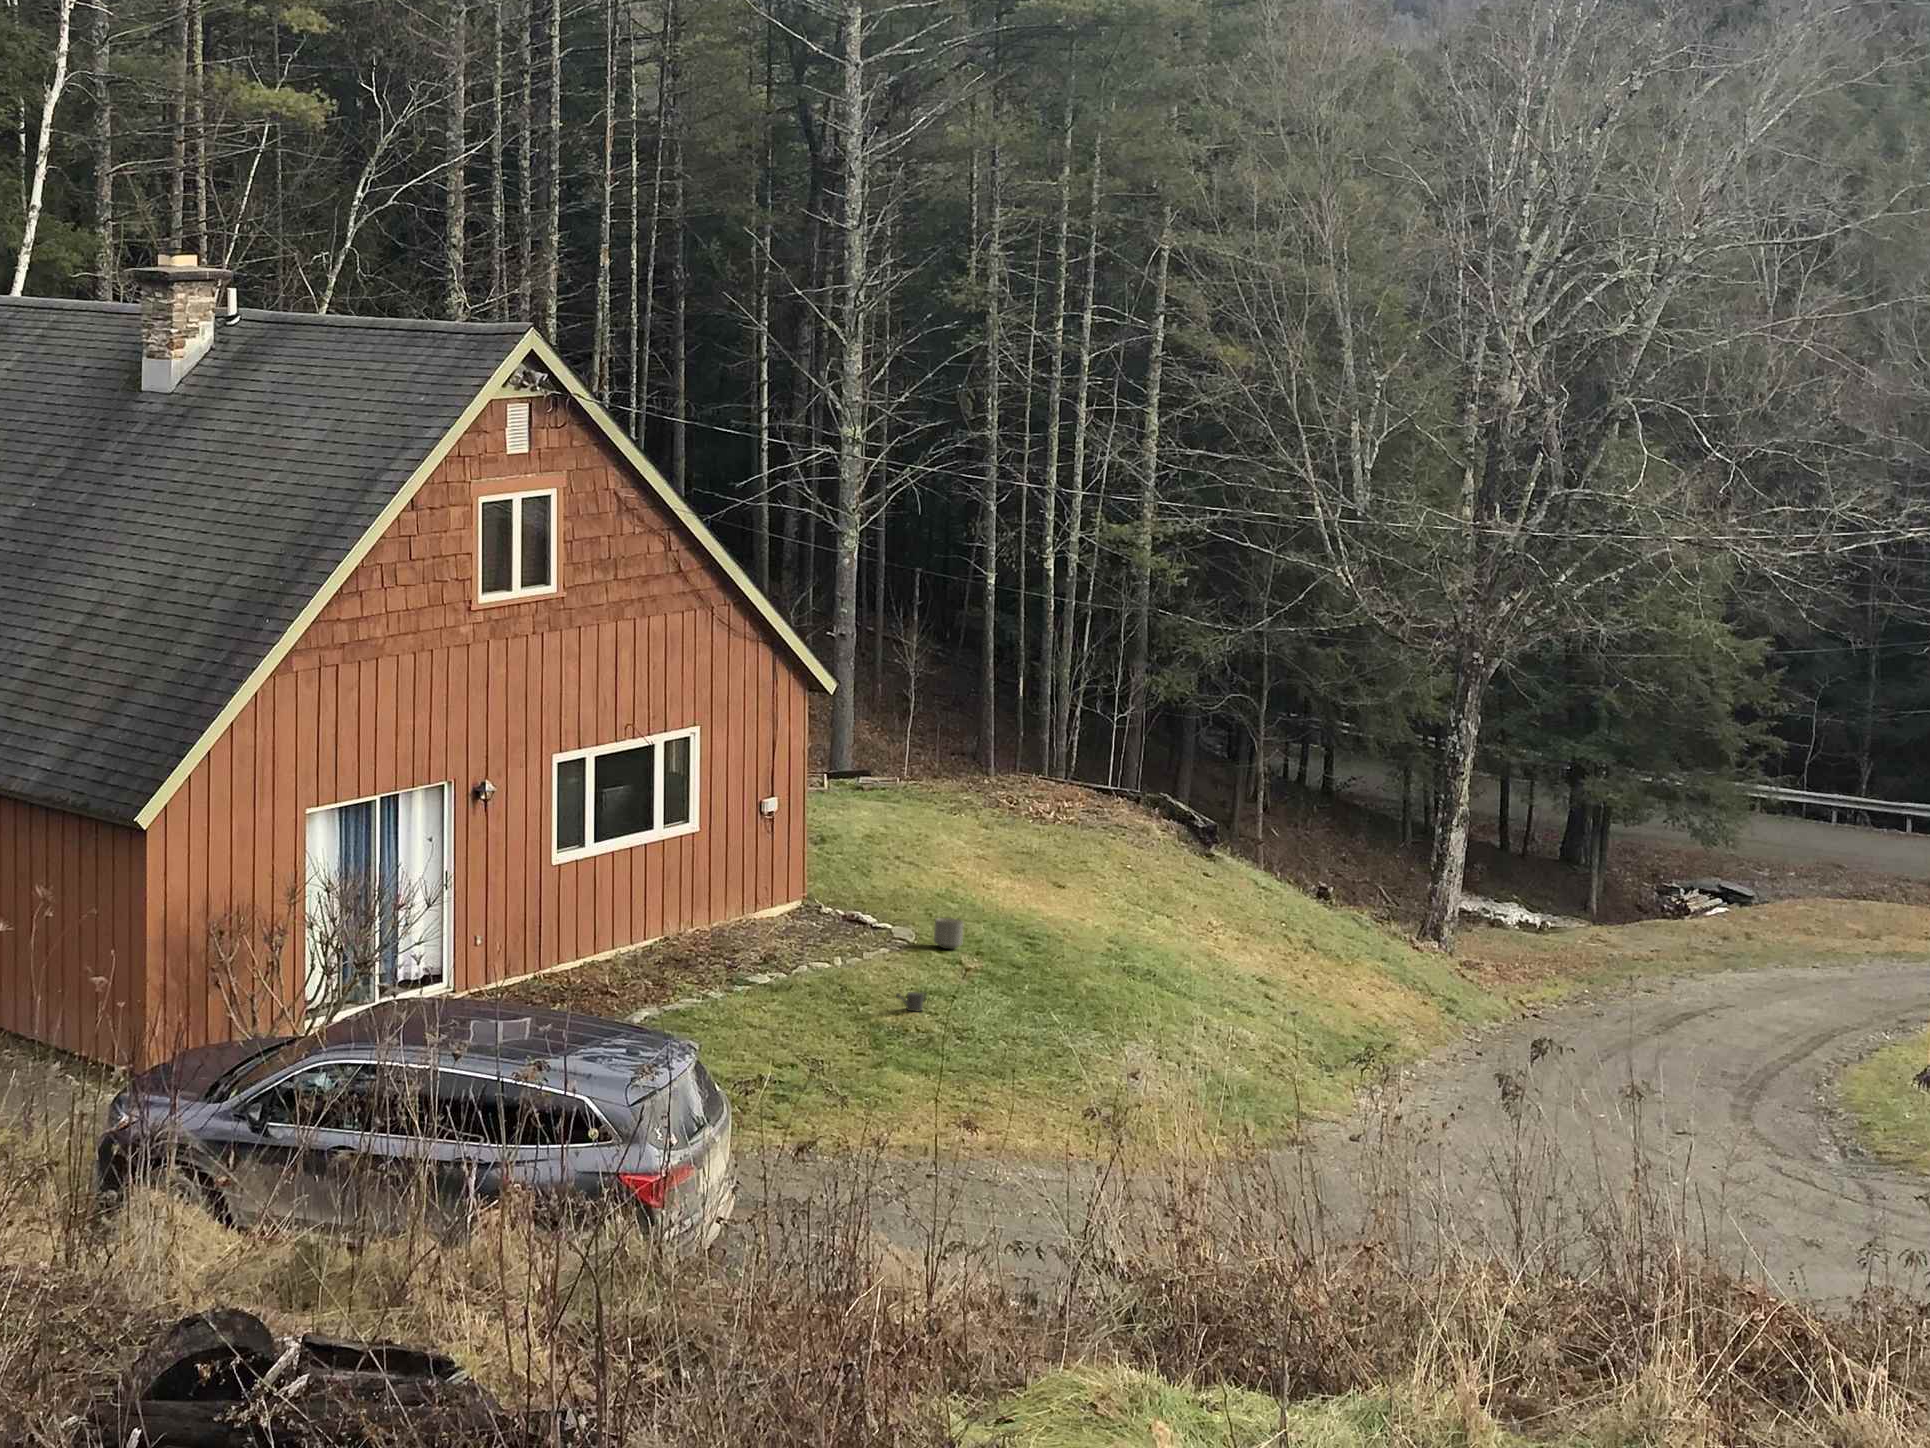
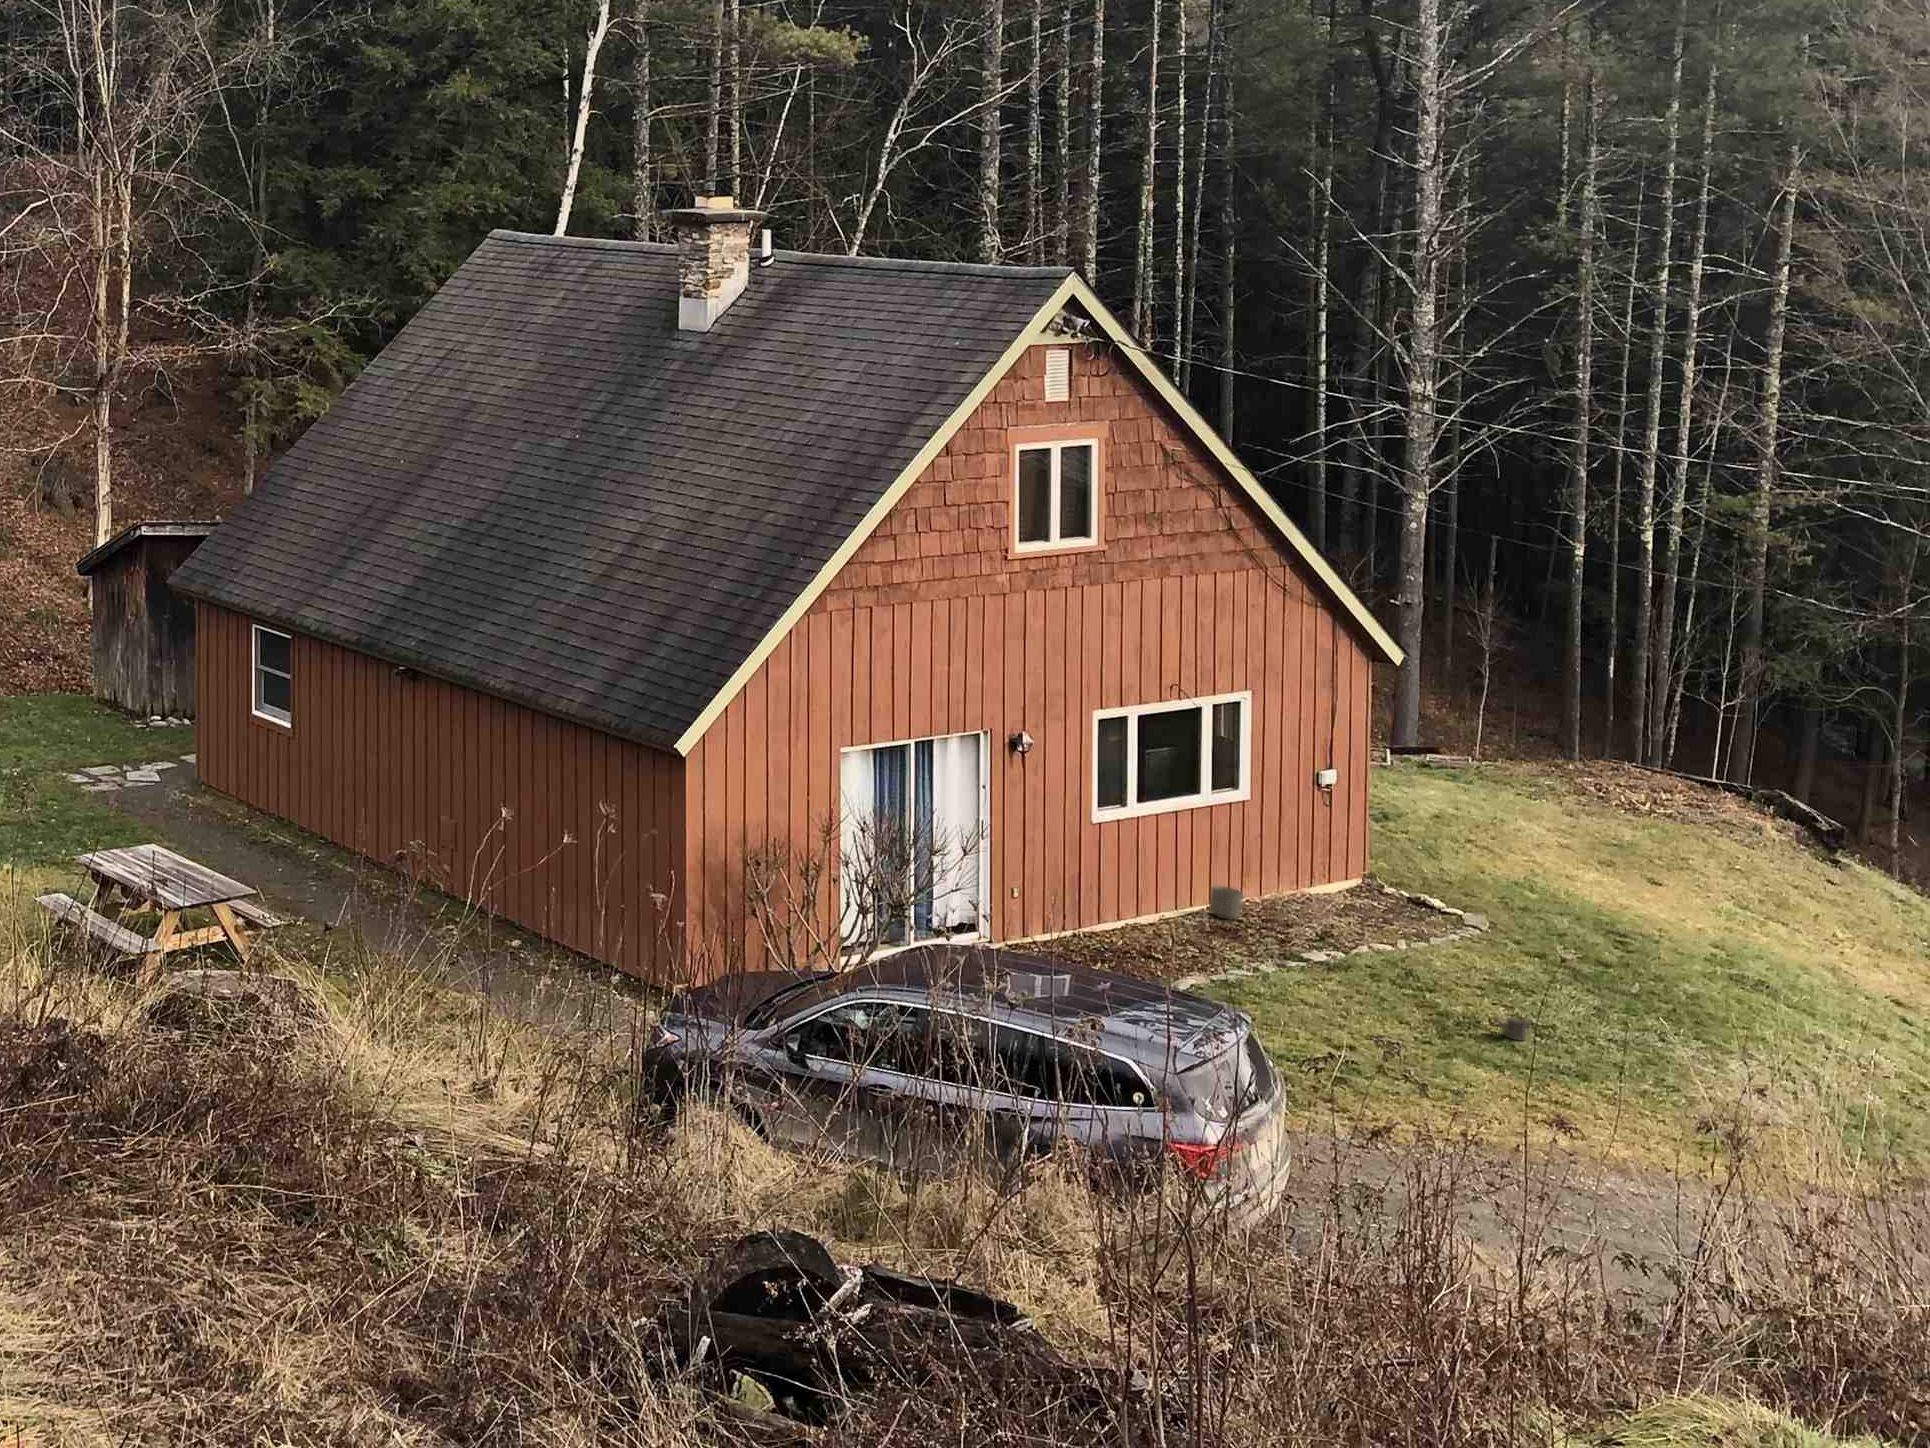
planter: present [934,918,963,949] -> present [1209,886,1243,919]

